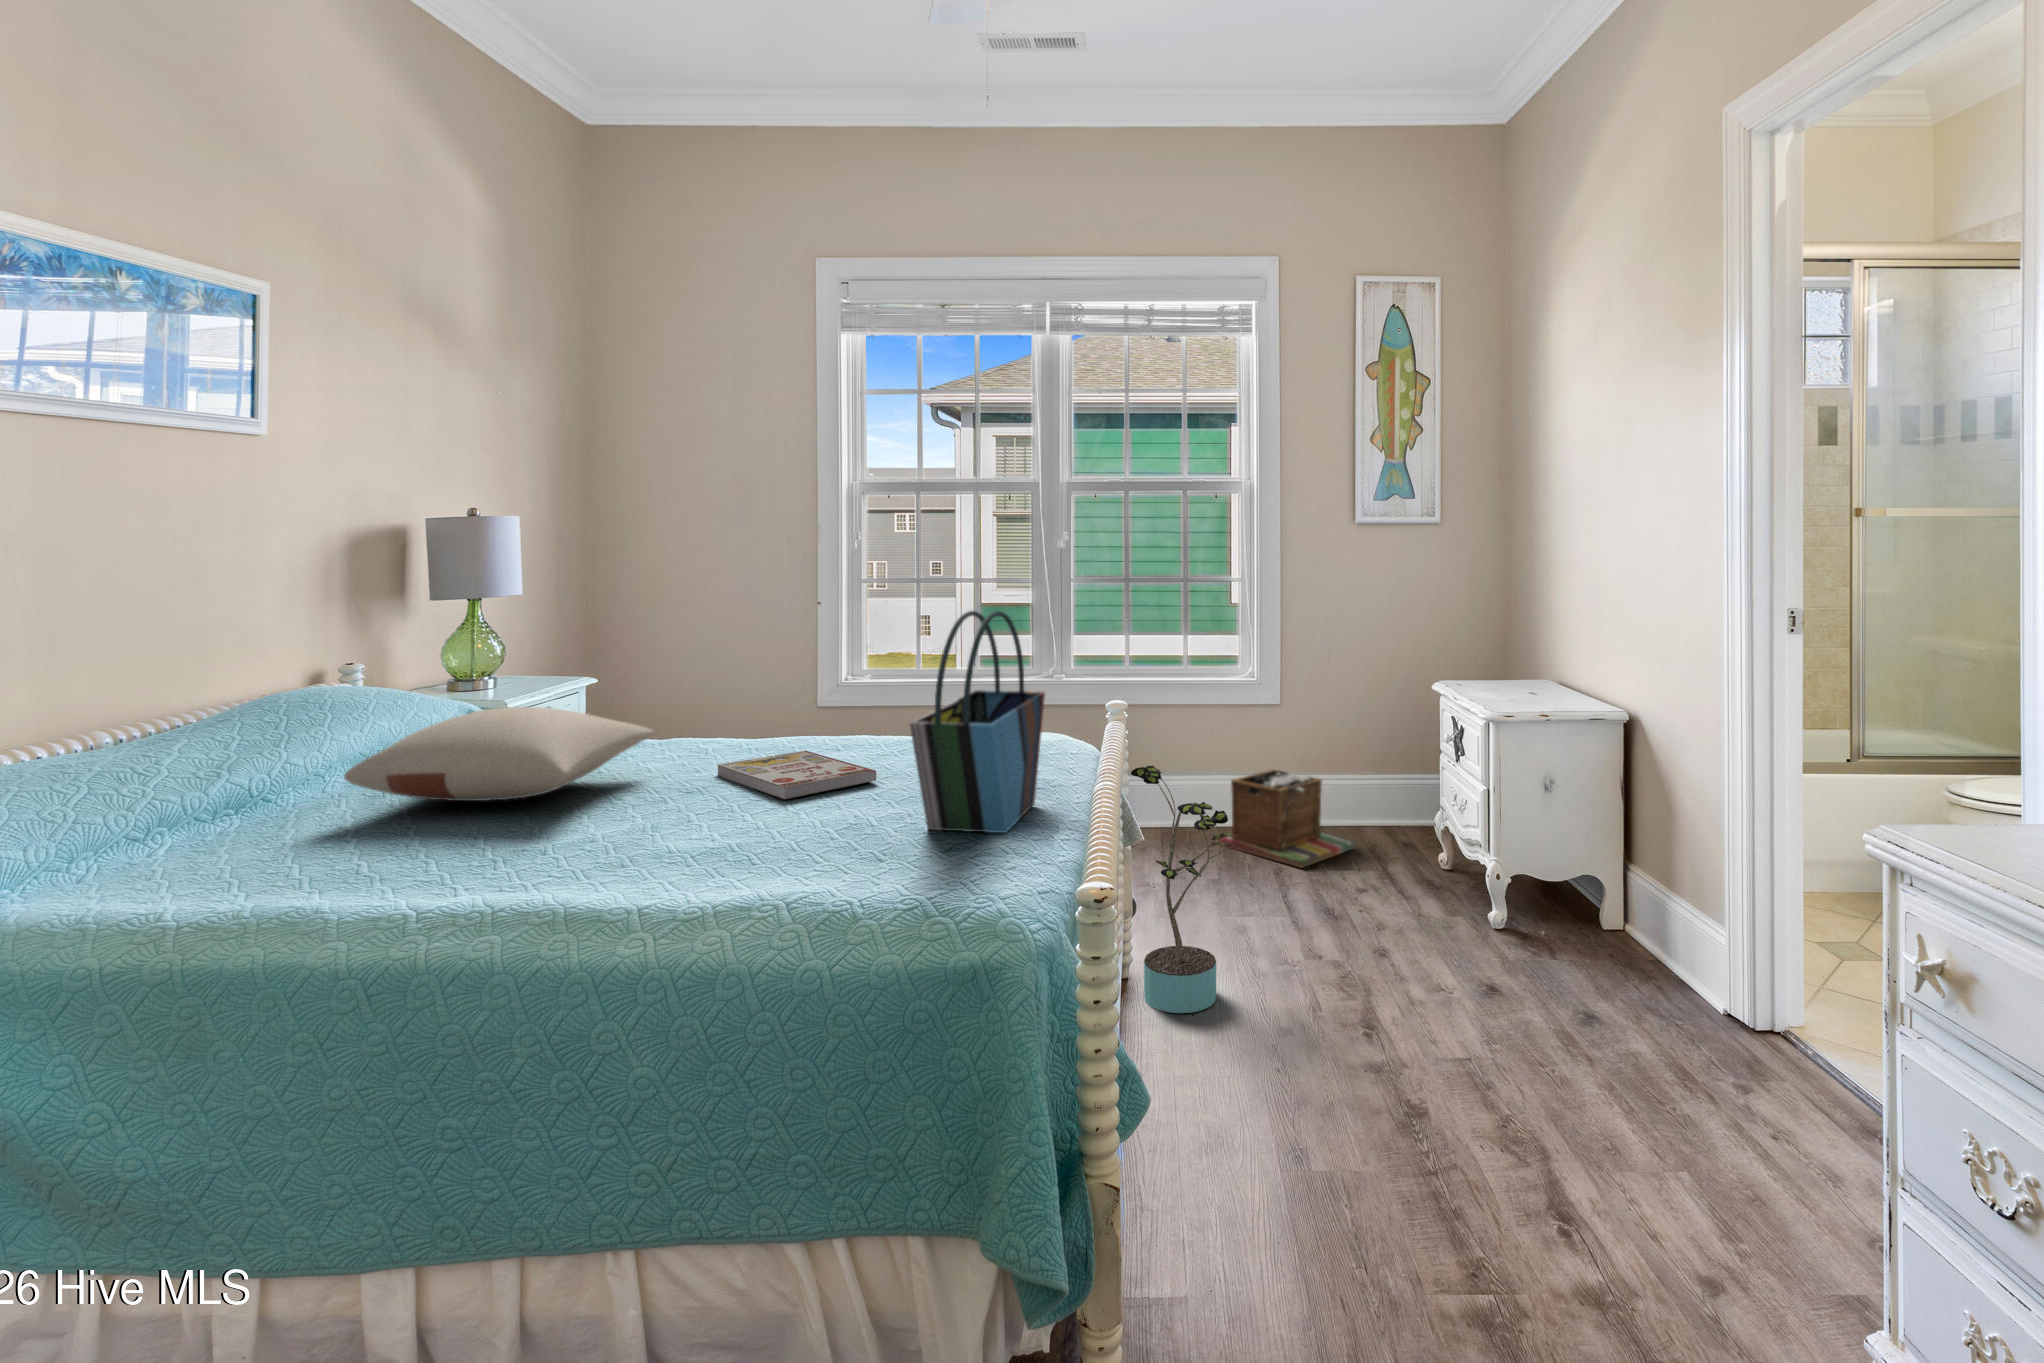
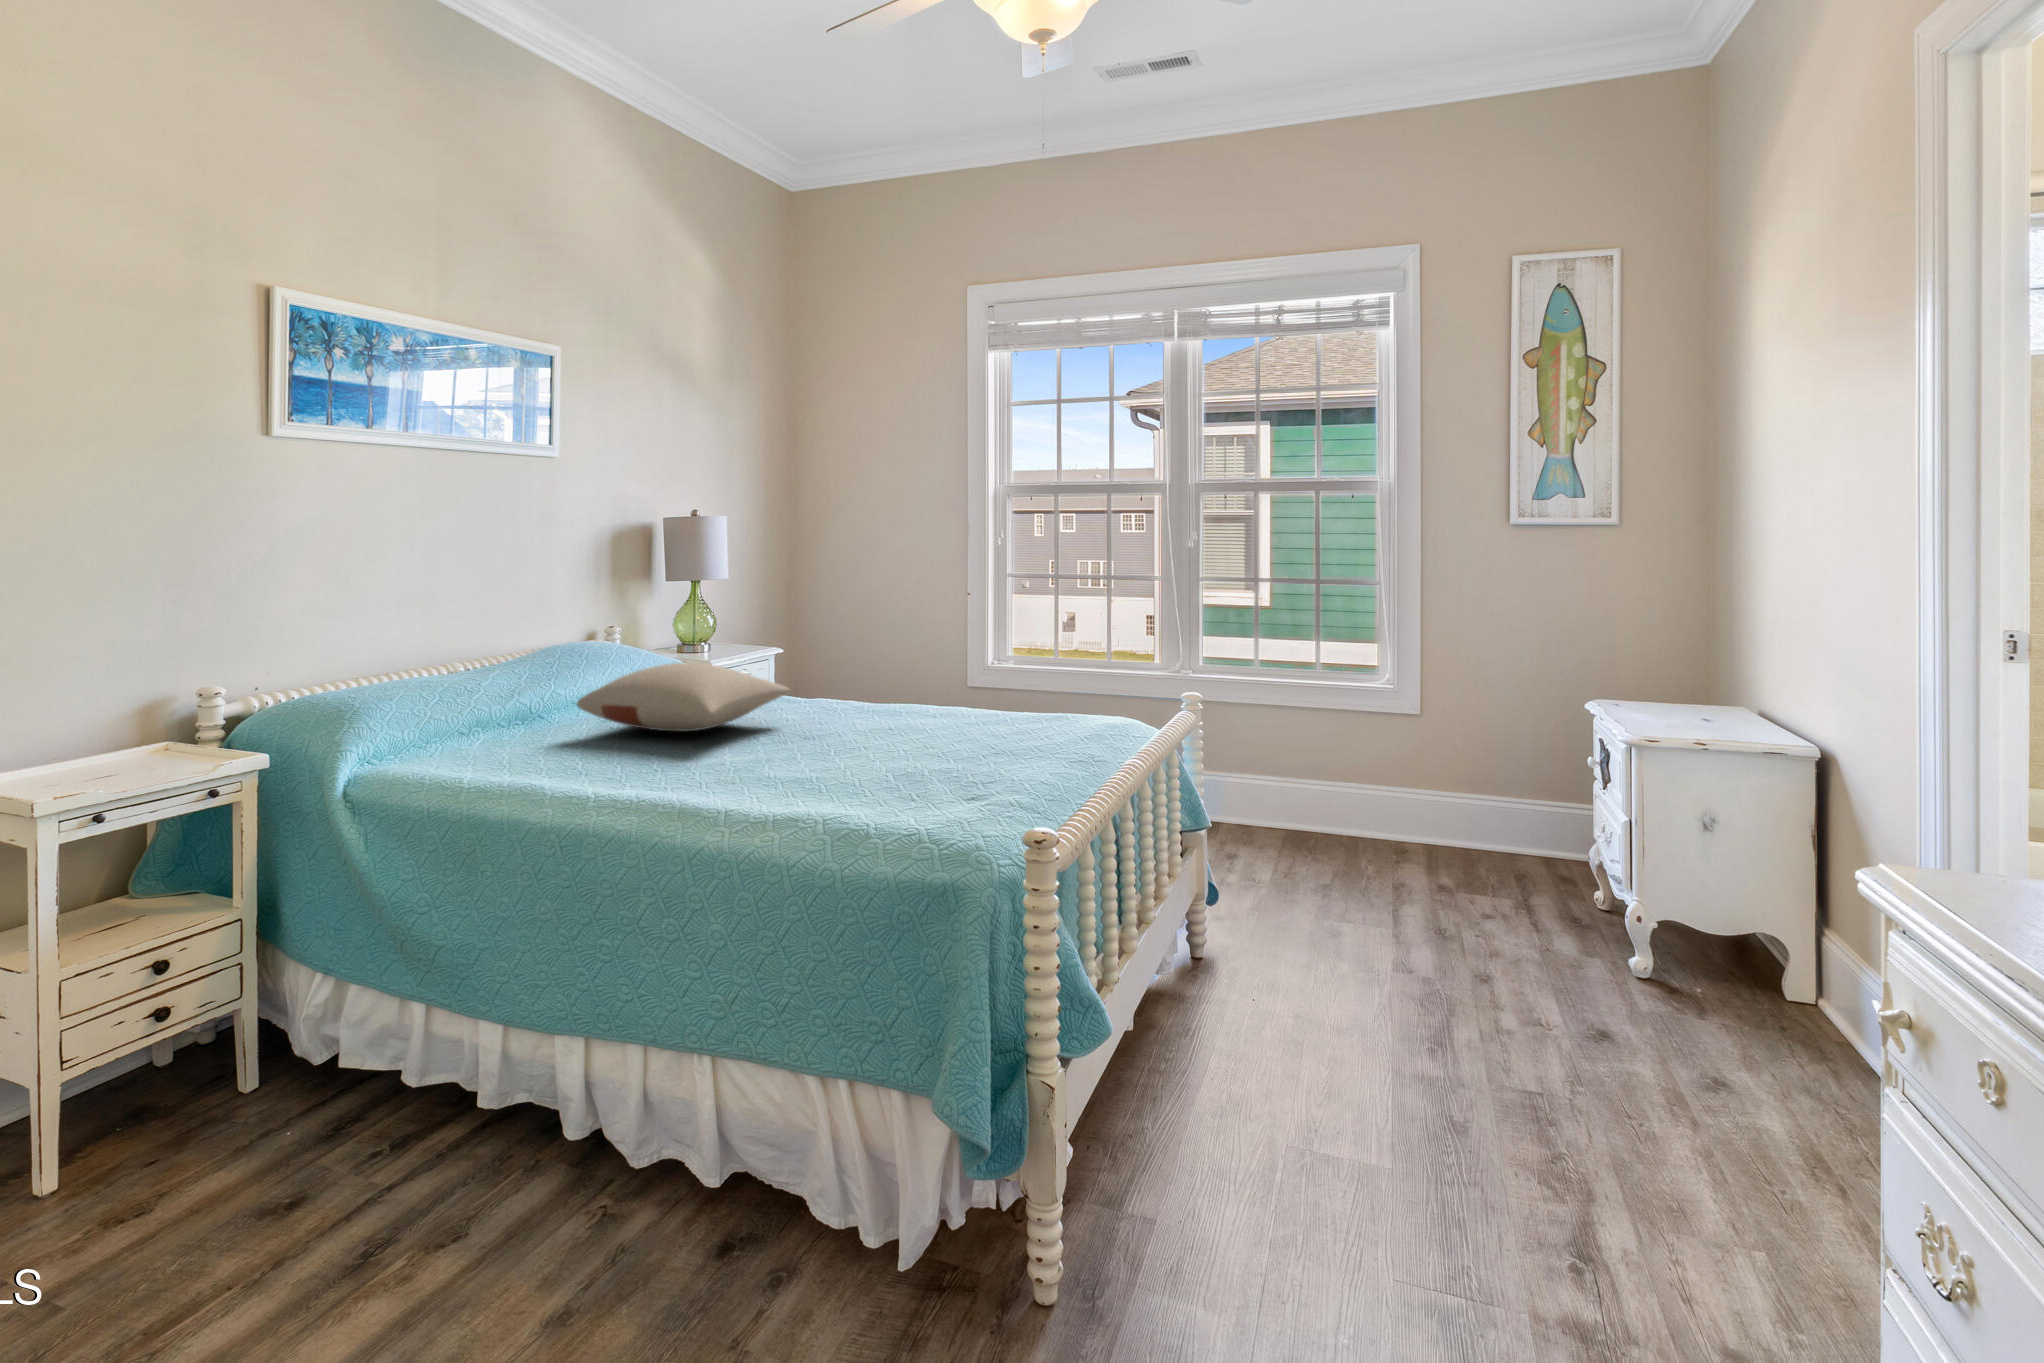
tote bag: present [910,611,1045,833] -> none [947,598,1087,791]
book: present [718,751,876,799] -> none [834,715,952,750]
potted plant: present [1131,766,1235,1013] -> none [1198,756,1315,997]
laundry basket: present [1219,769,1354,868] -> none [1346,783,1500,887]

